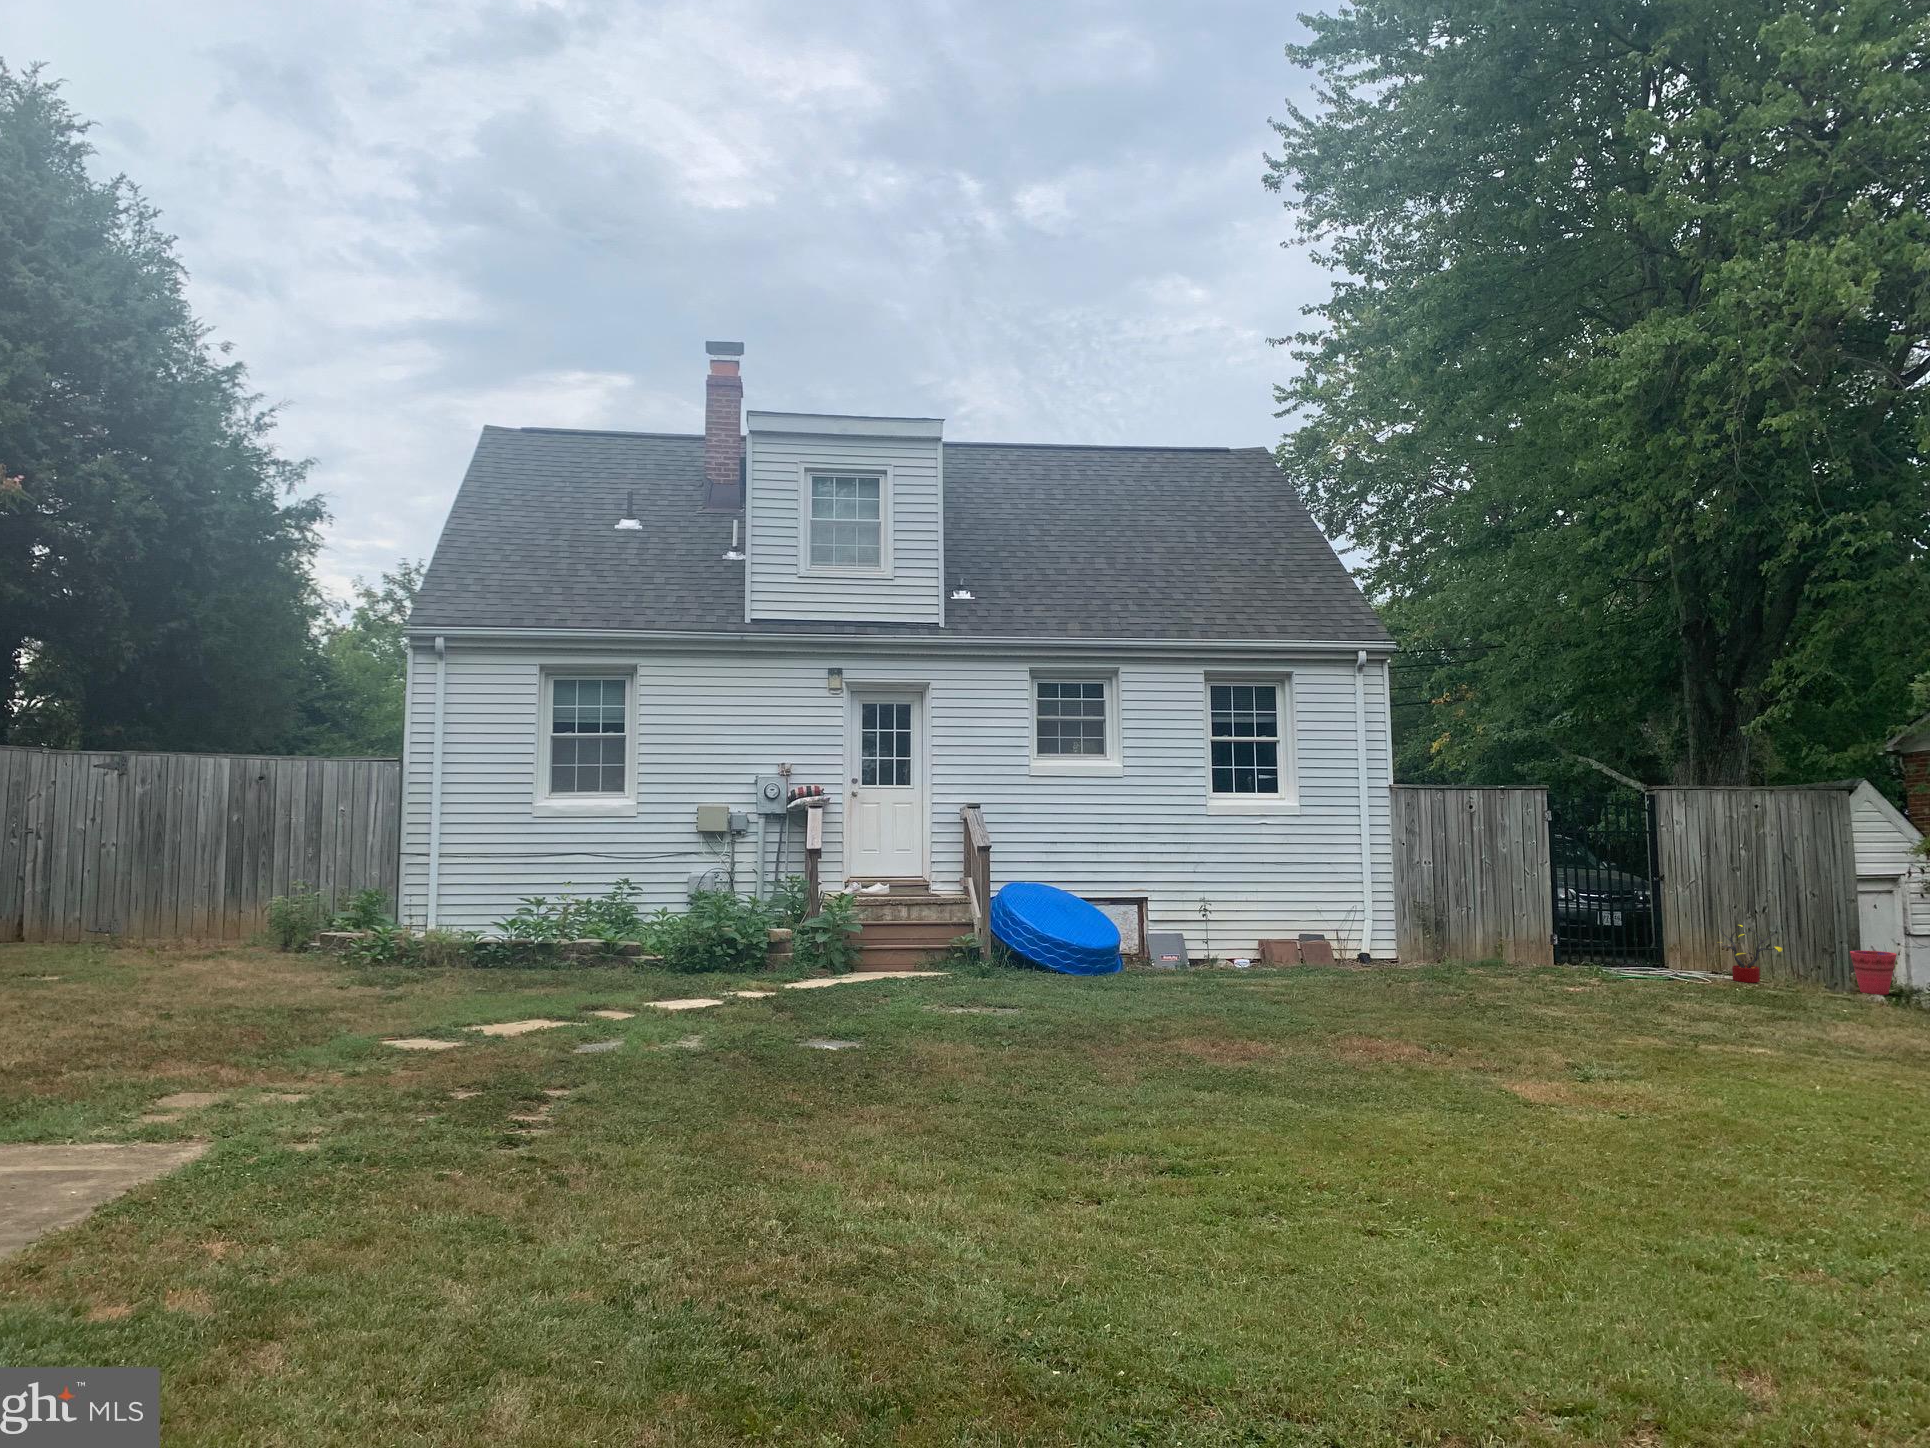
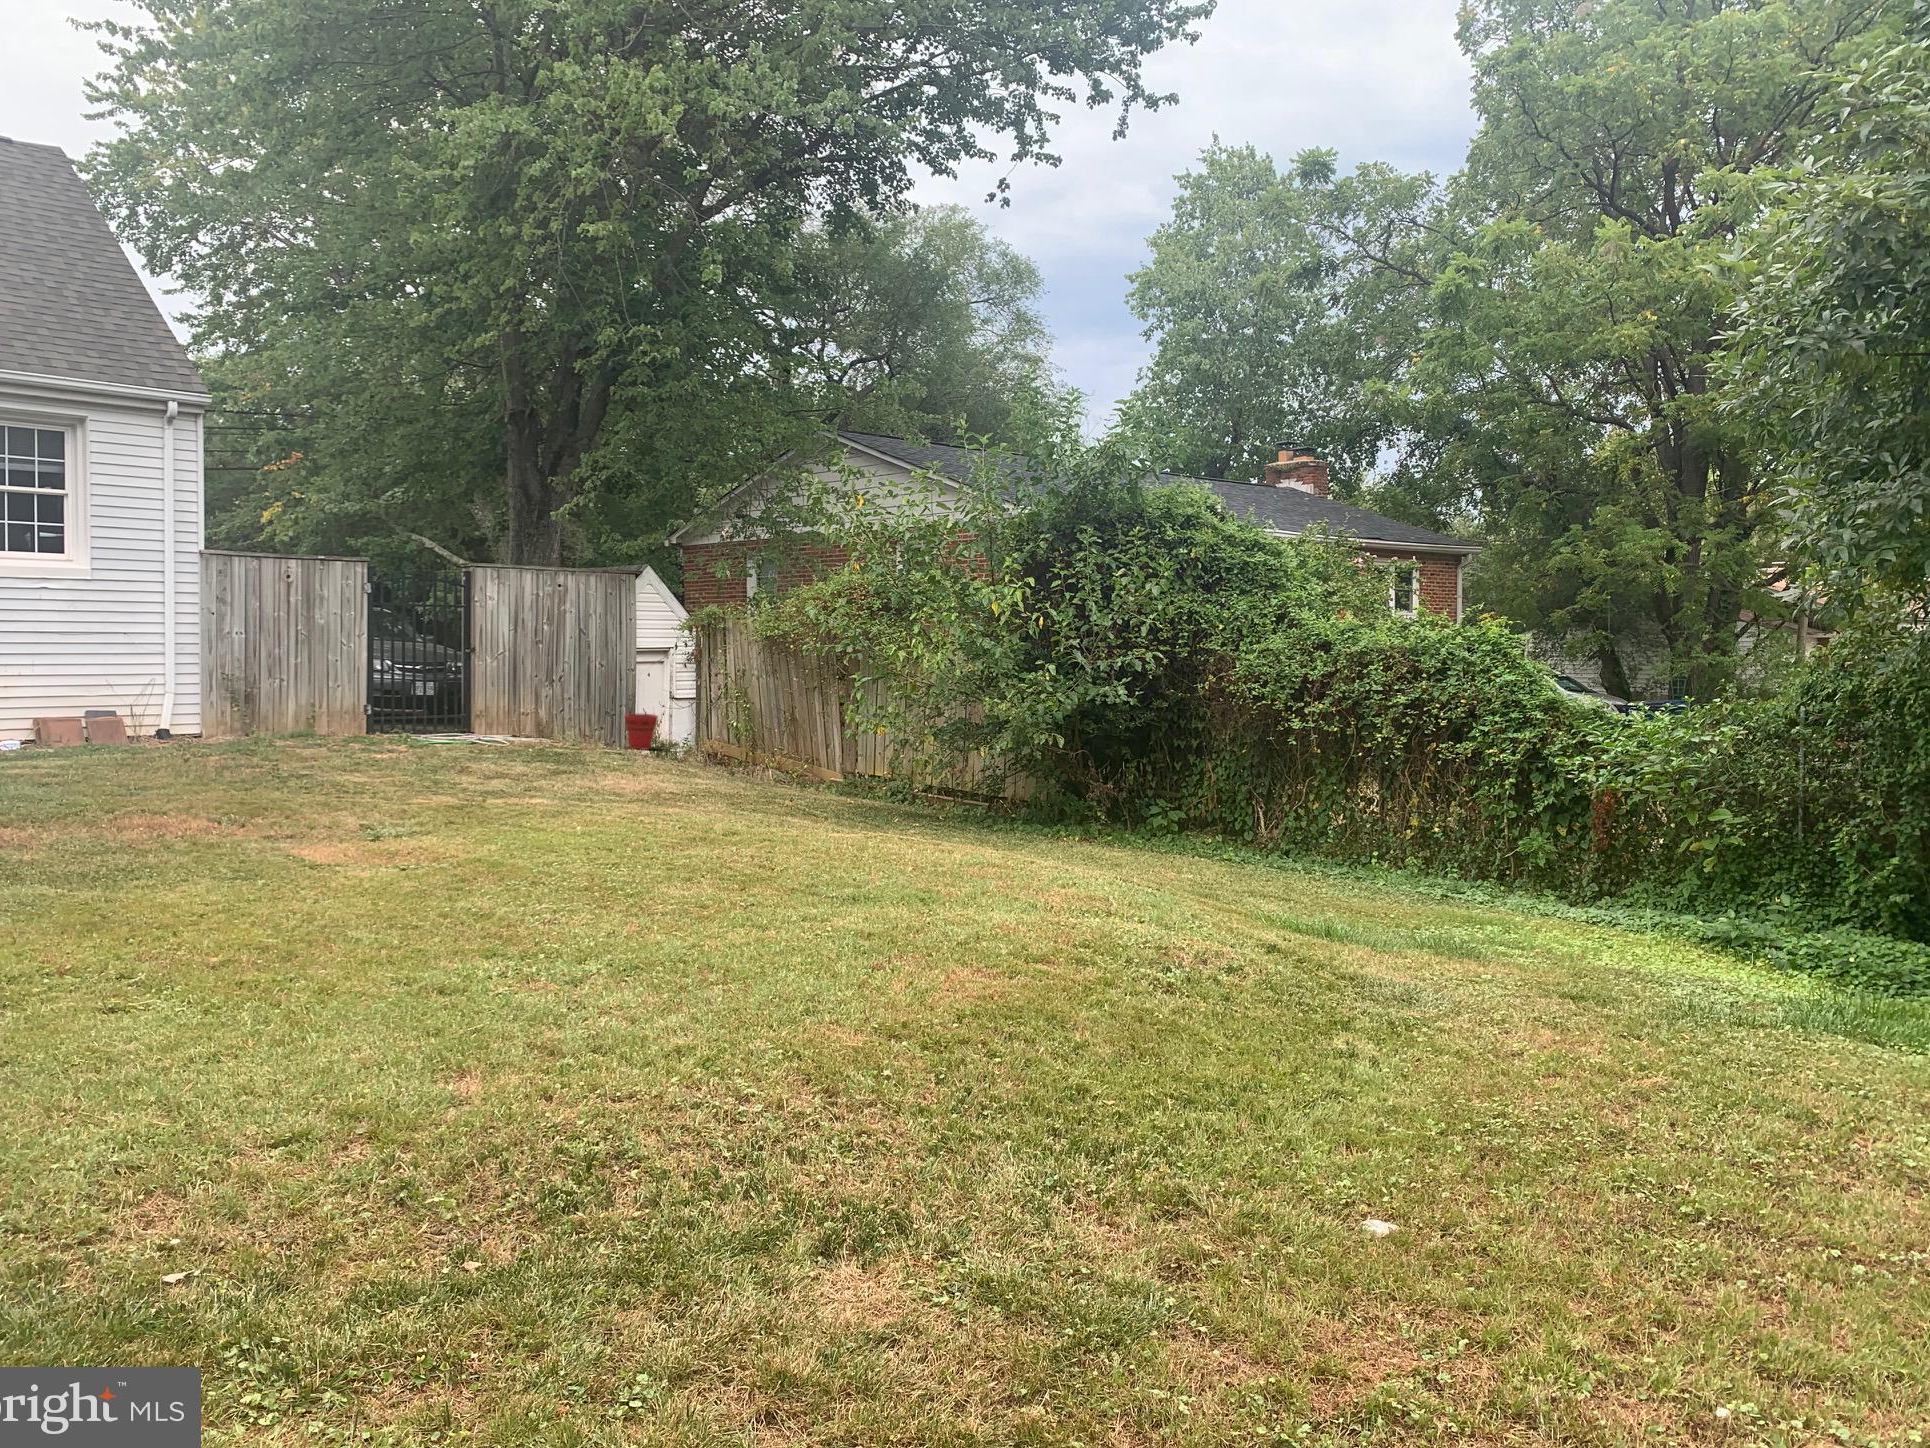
decorative plant: present [1717,925,1782,983] -> none [519,691,573,744]

